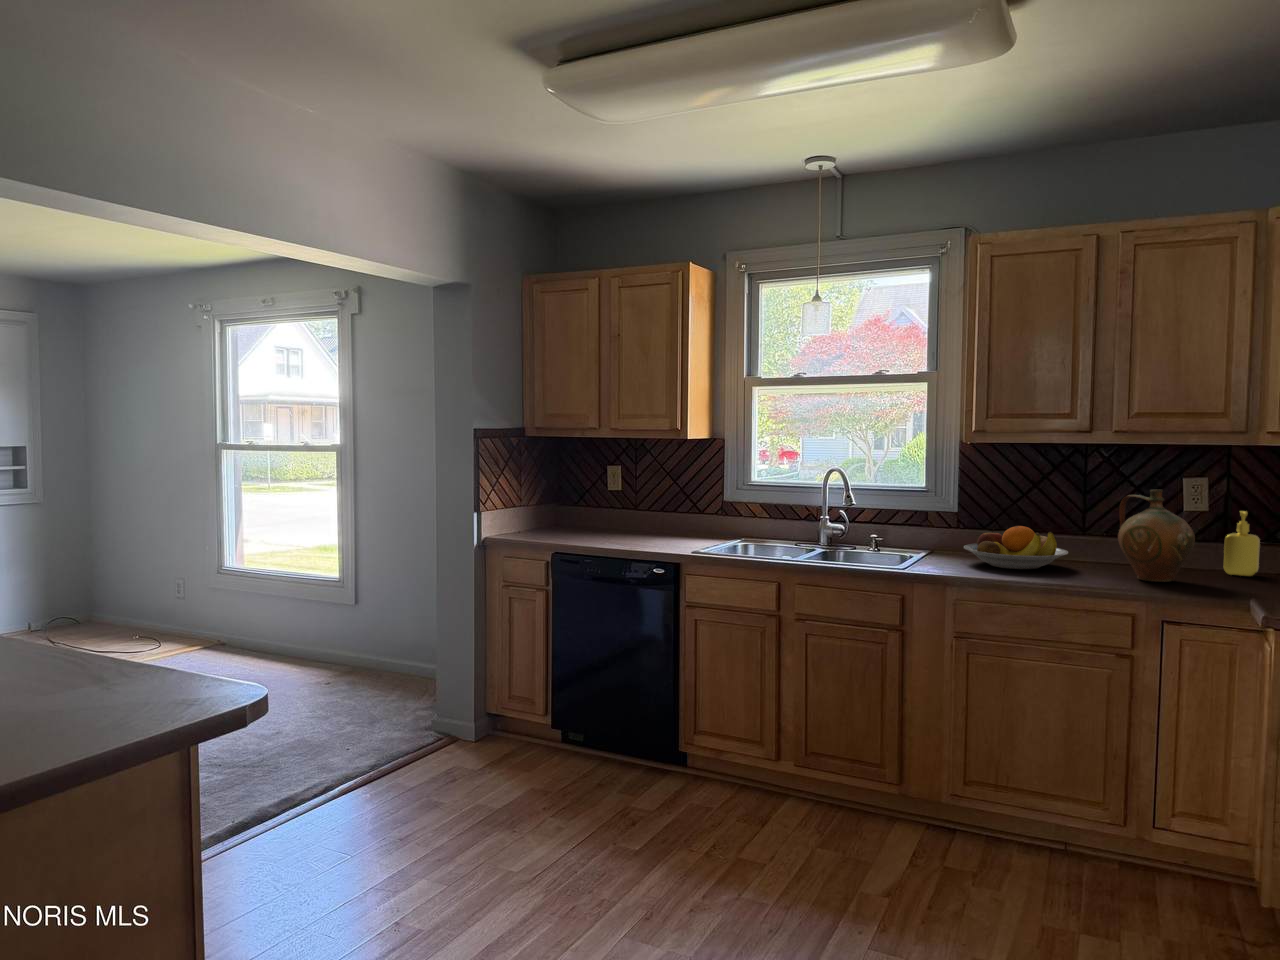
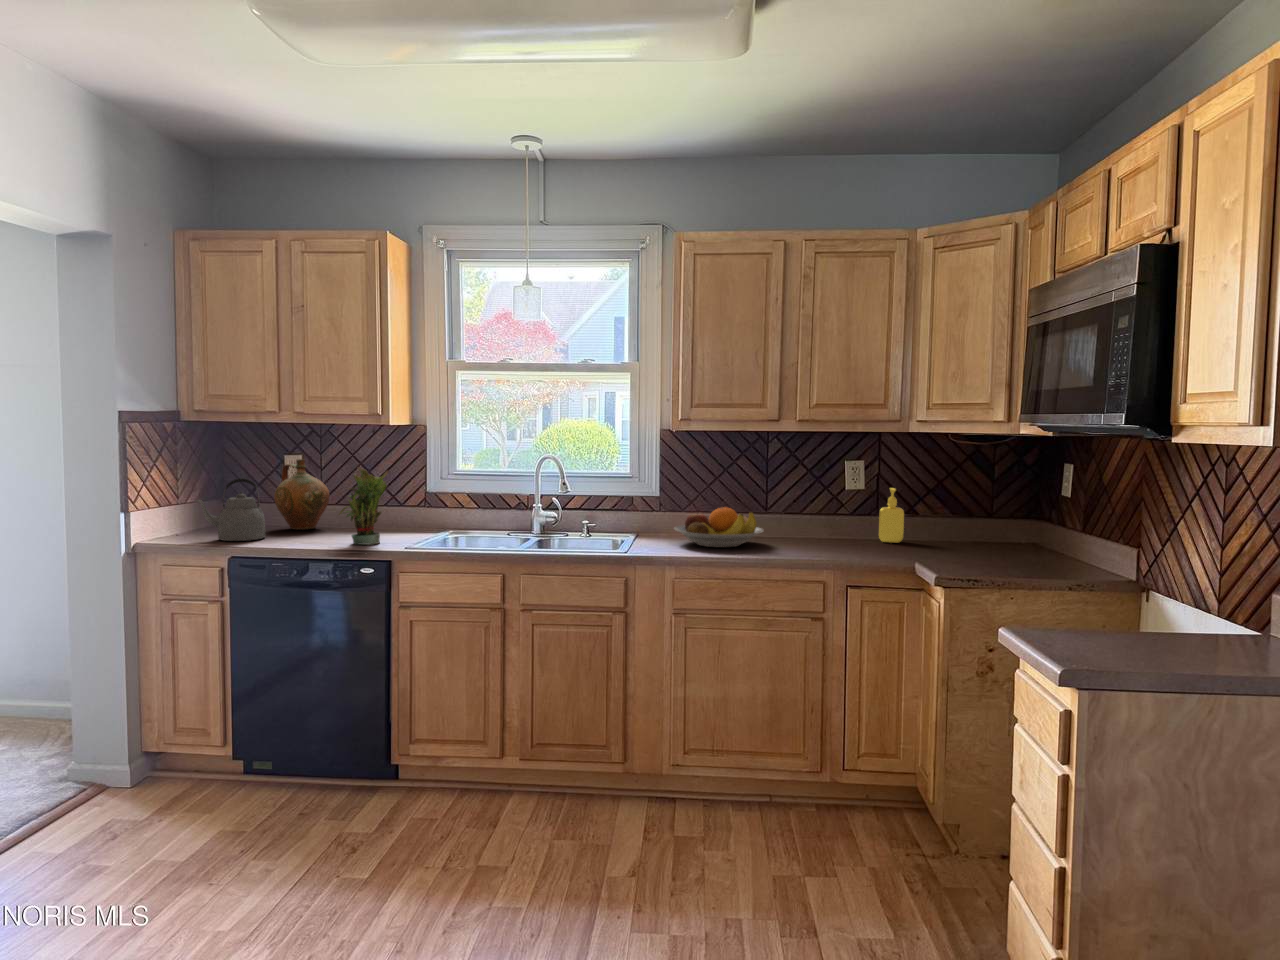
potted plant: none [638,477,684,548] -> present [339,467,389,545]
kettle: none [529,485,584,539] -> present [195,478,265,541]
ceramic jug: present [1118,490,1195,582] -> present [274,459,330,530]

